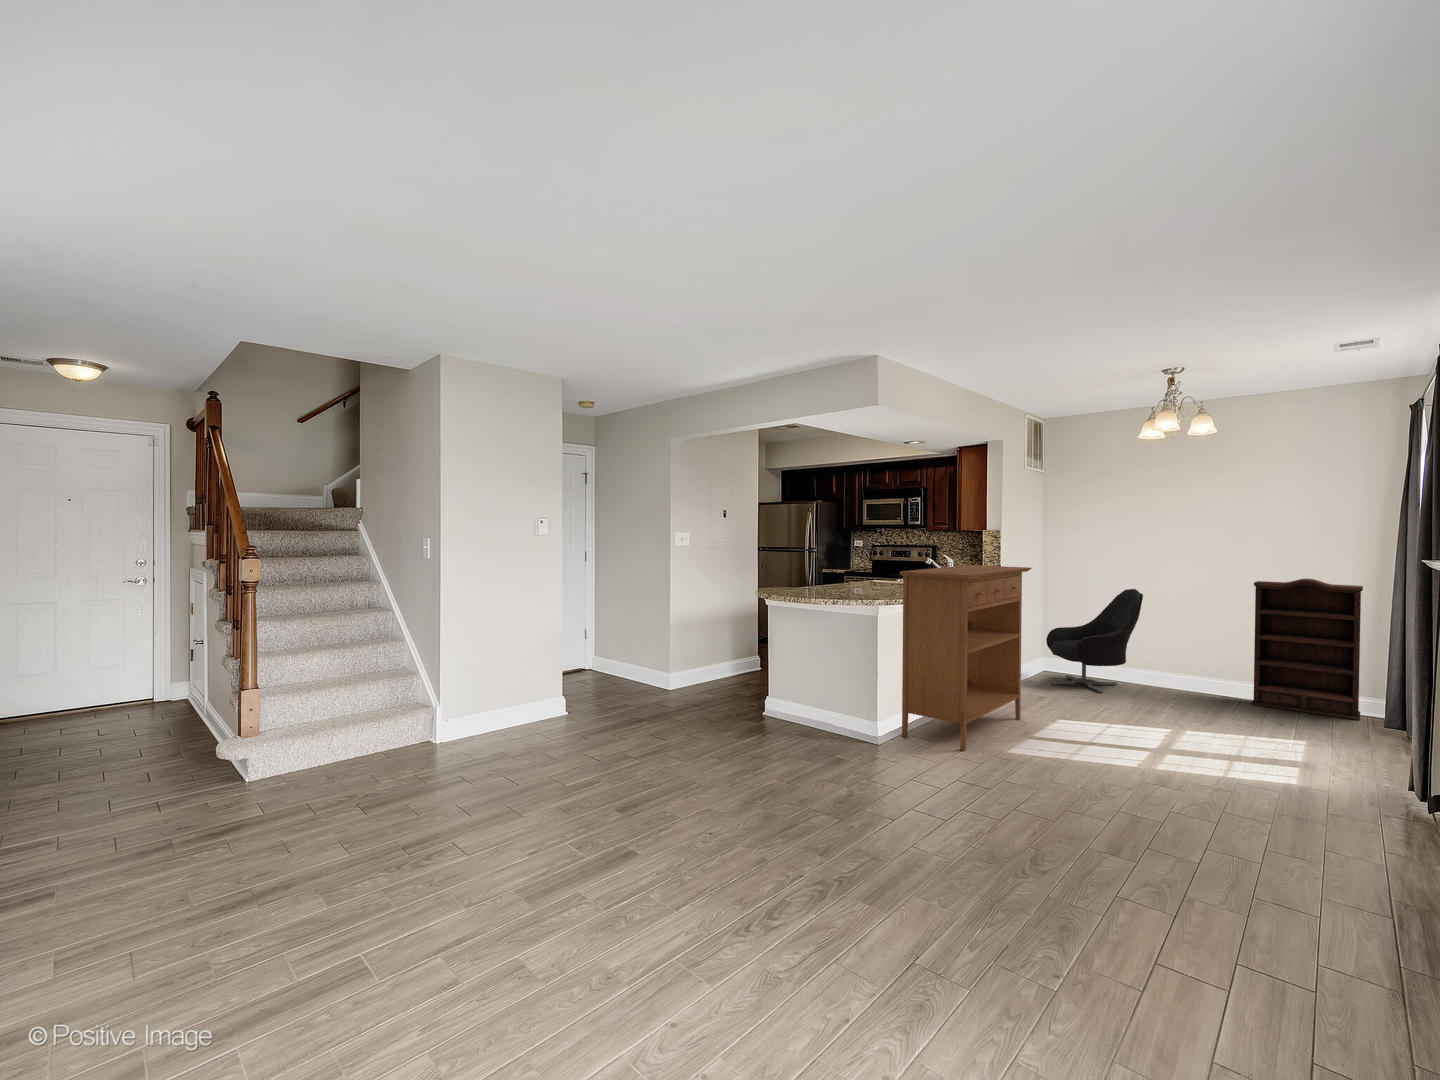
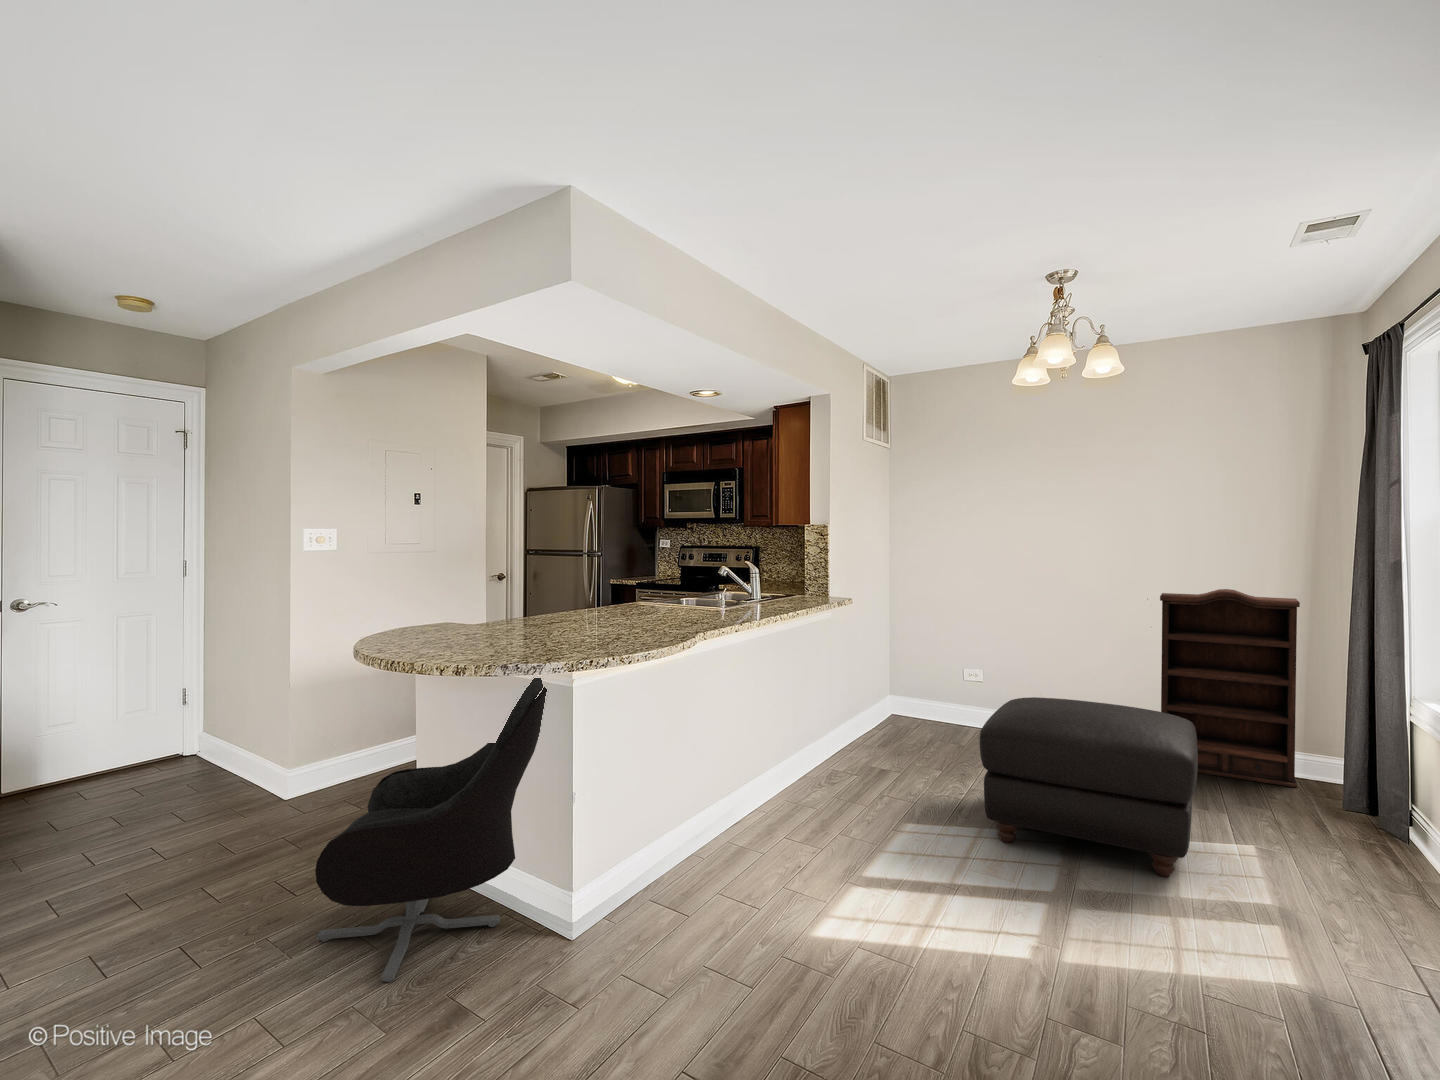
console table: present [900,565,1032,751] -> none [630,580,861,918]
armchair: present [1046,589,1143,693] -> present [315,677,547,982]
ottoman: none [1113,646,1269,753] -> present [979,697,1198,876]

